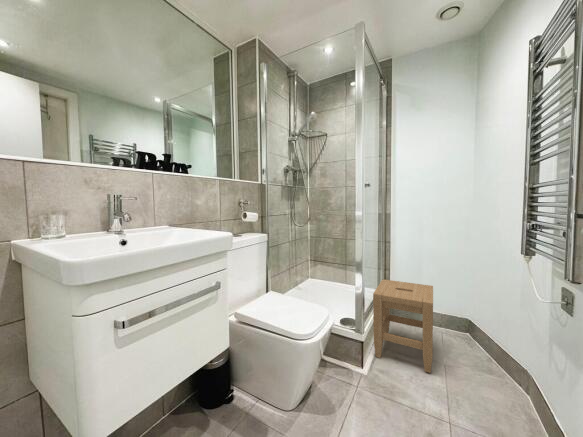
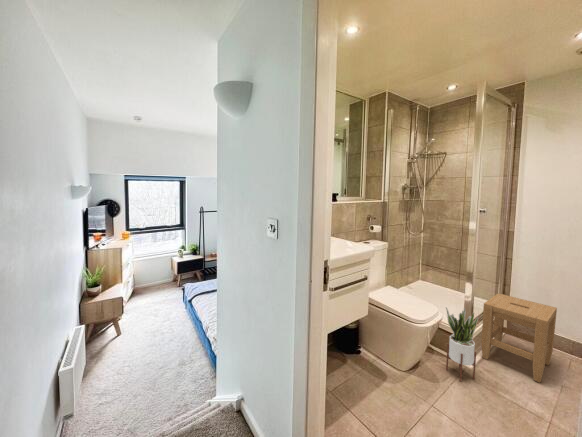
potted plant: none [337,304,373,402] -> present [446,307,478,381]

